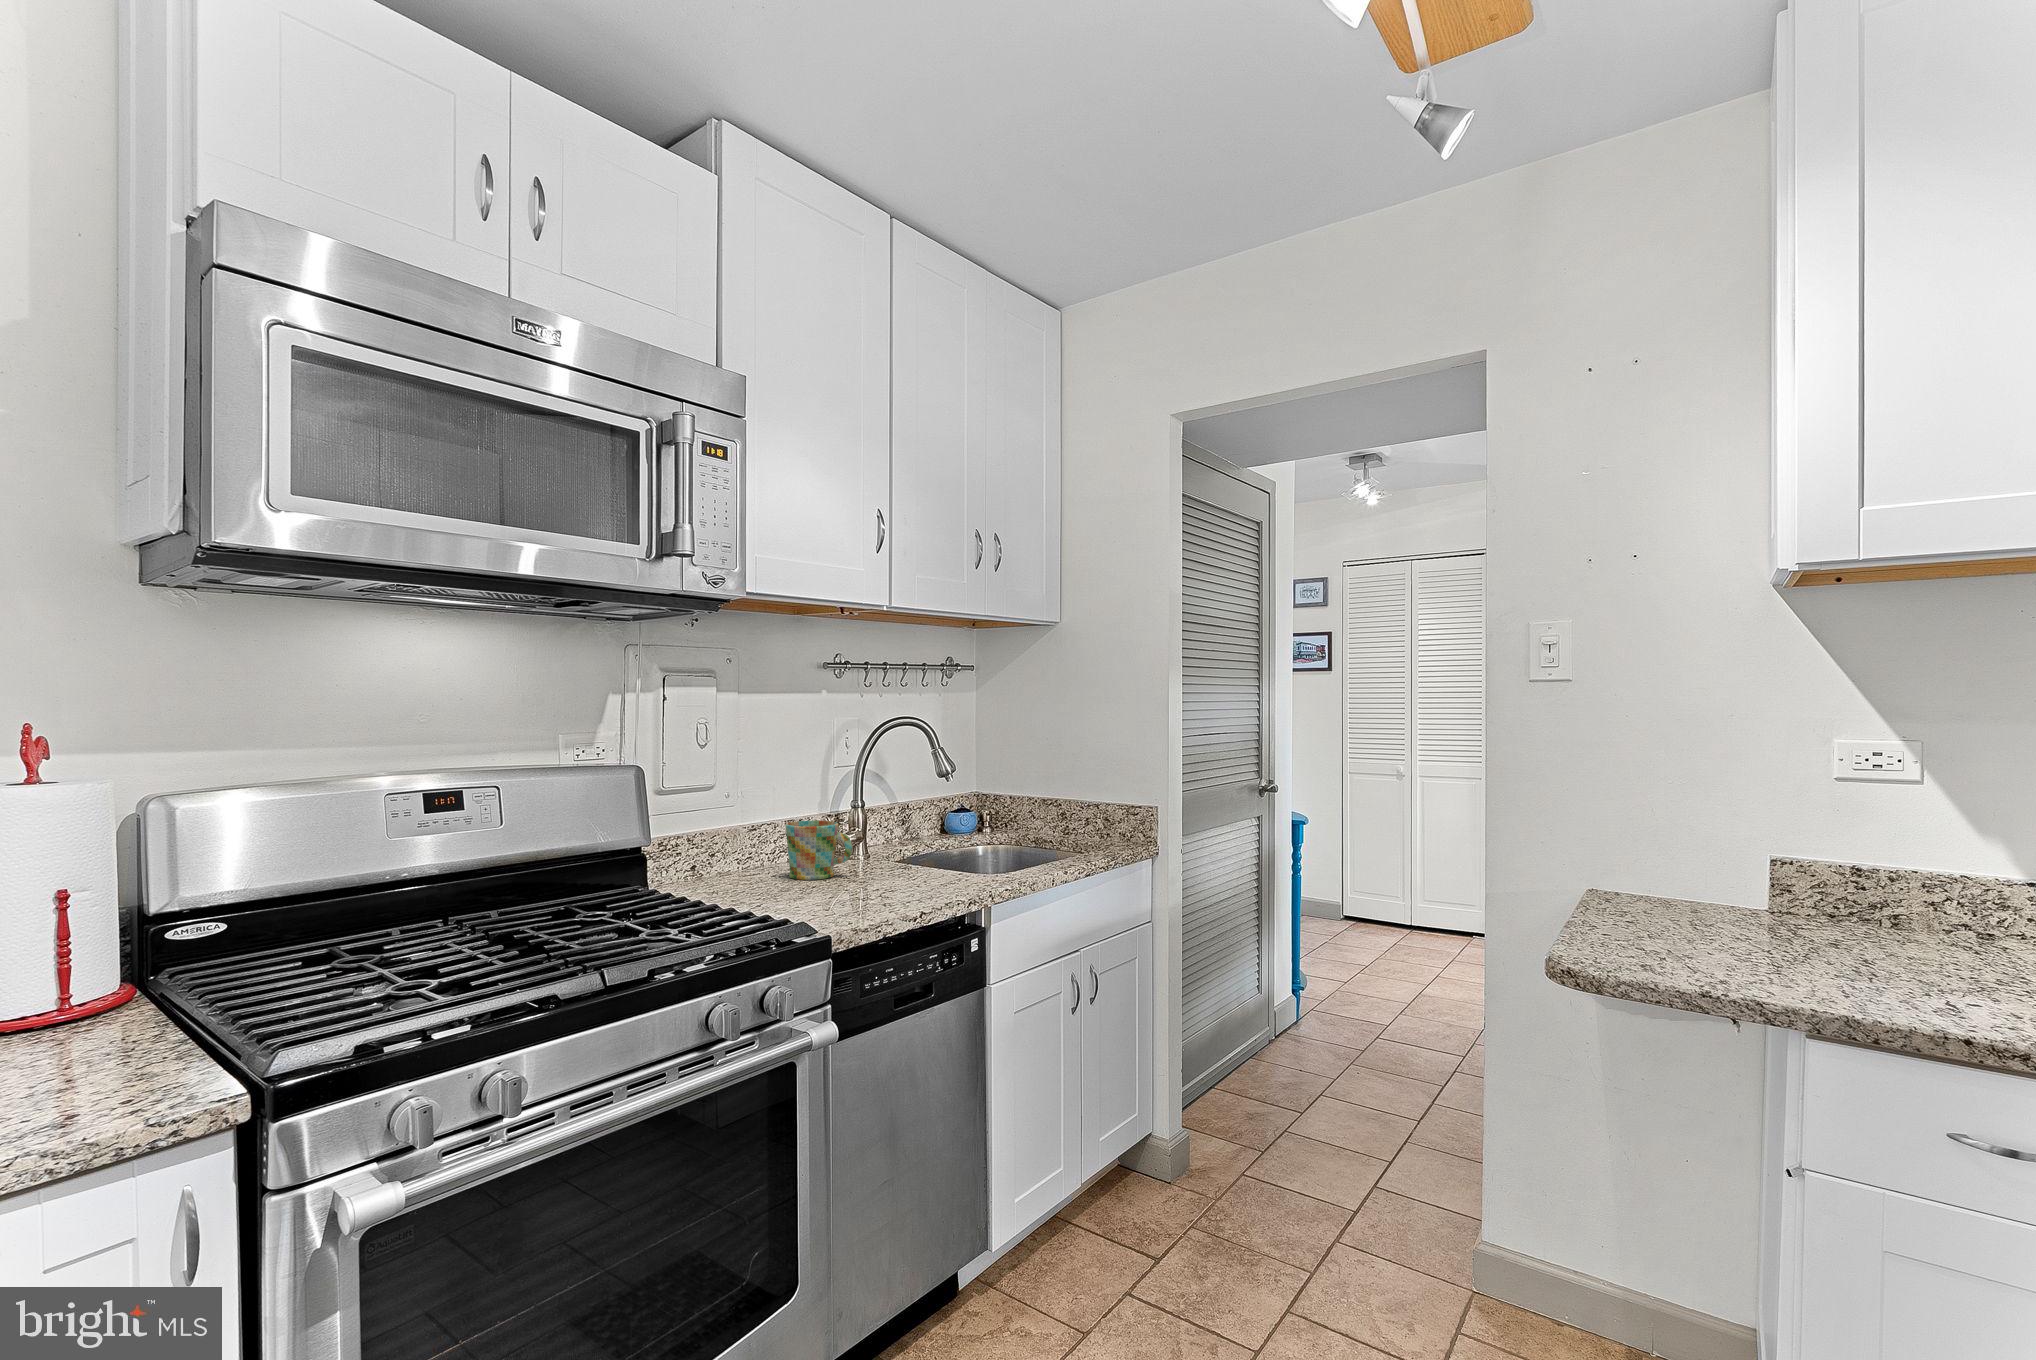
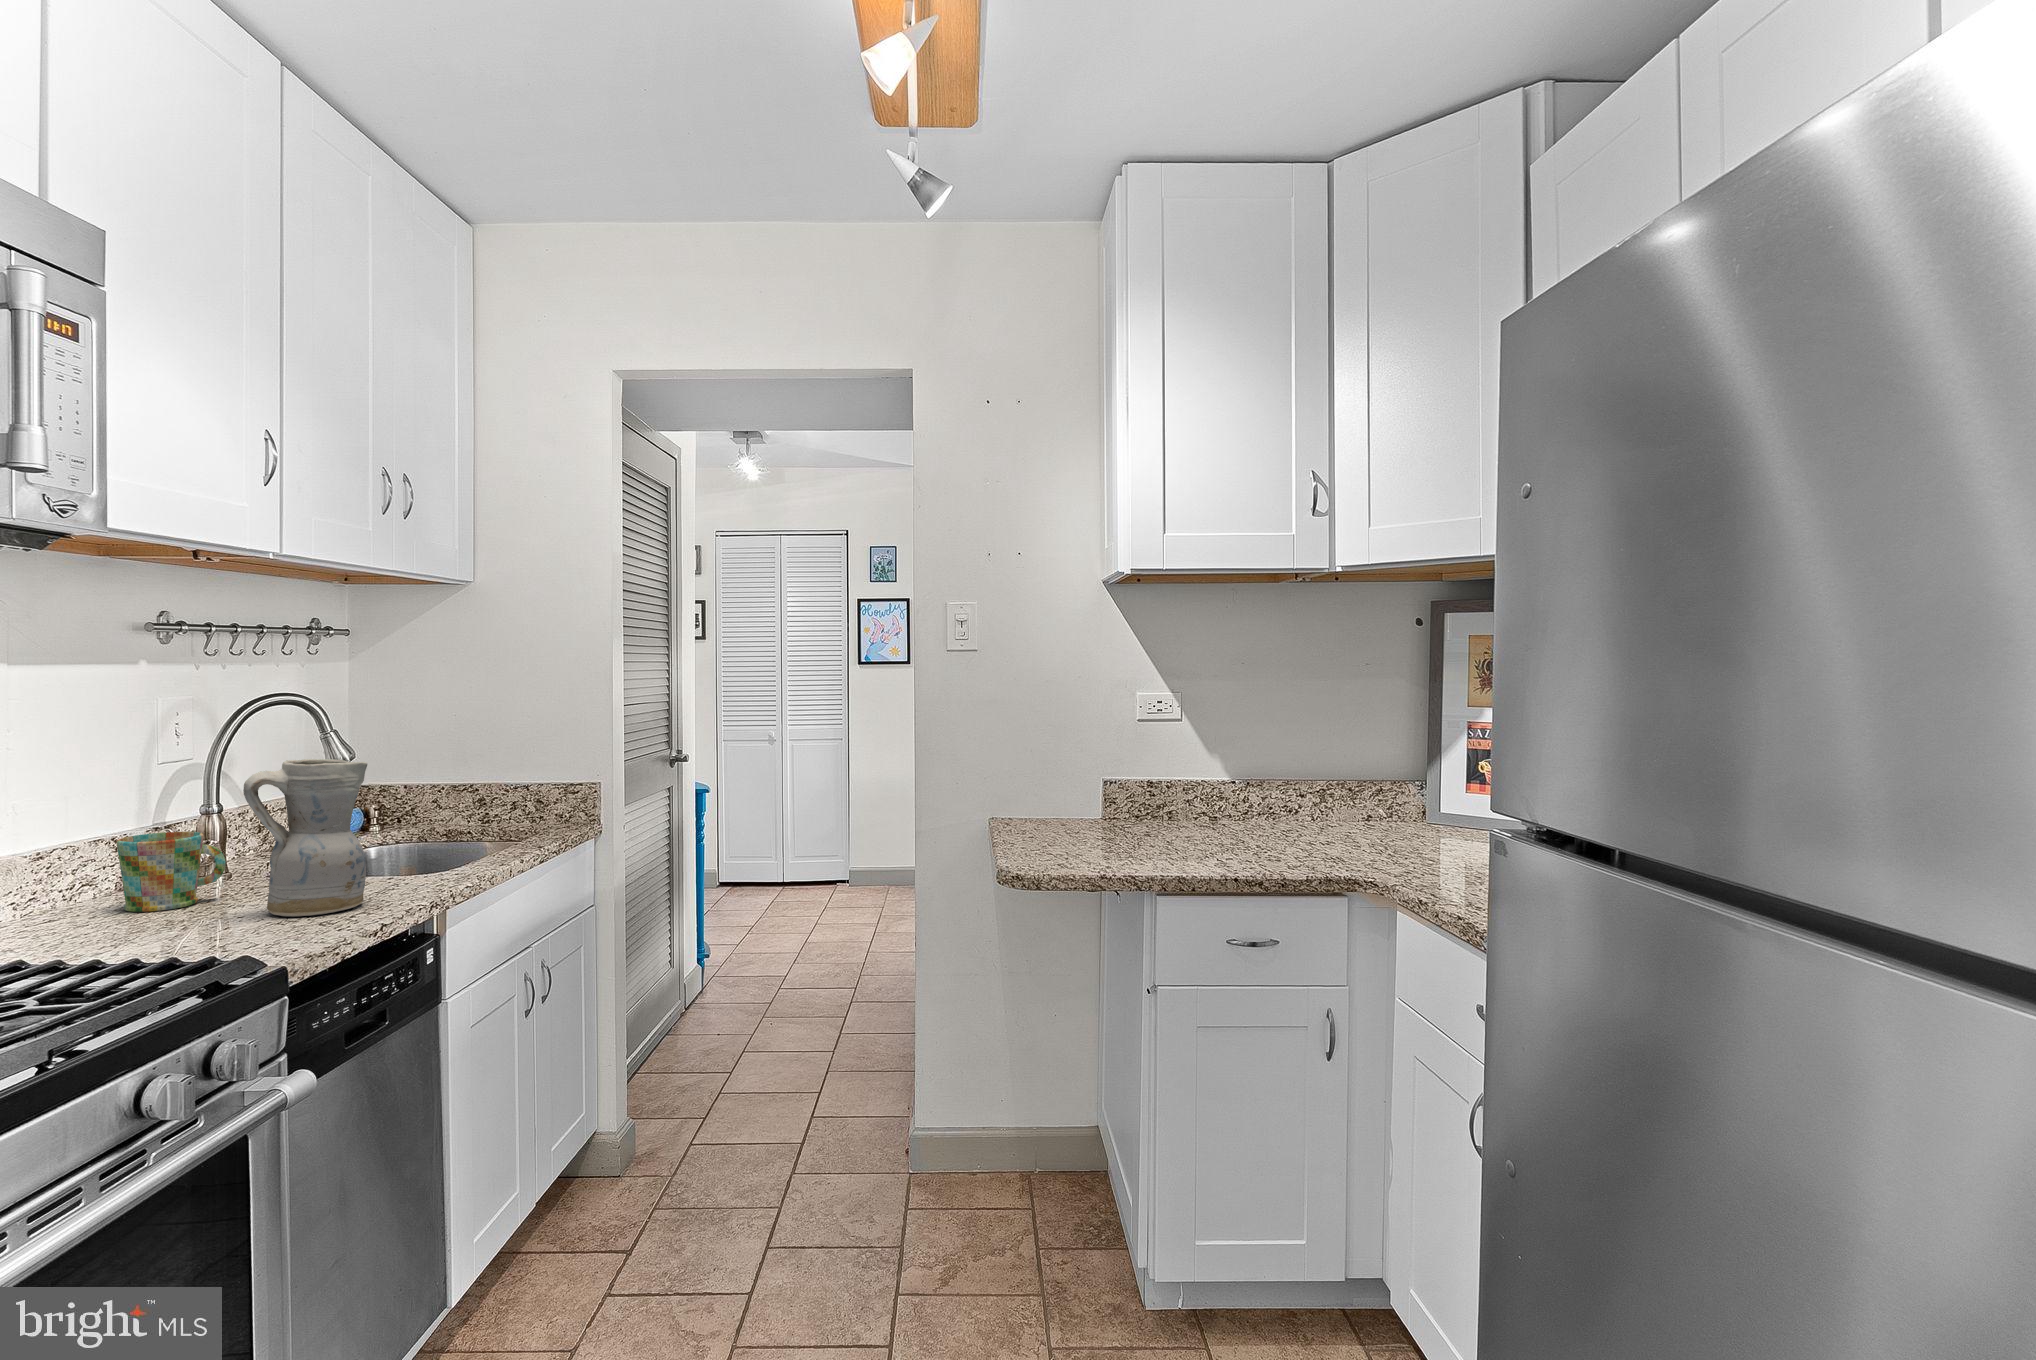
ceramic pitcher: none [846,770,930,897] -> present [243,759,367,916]

